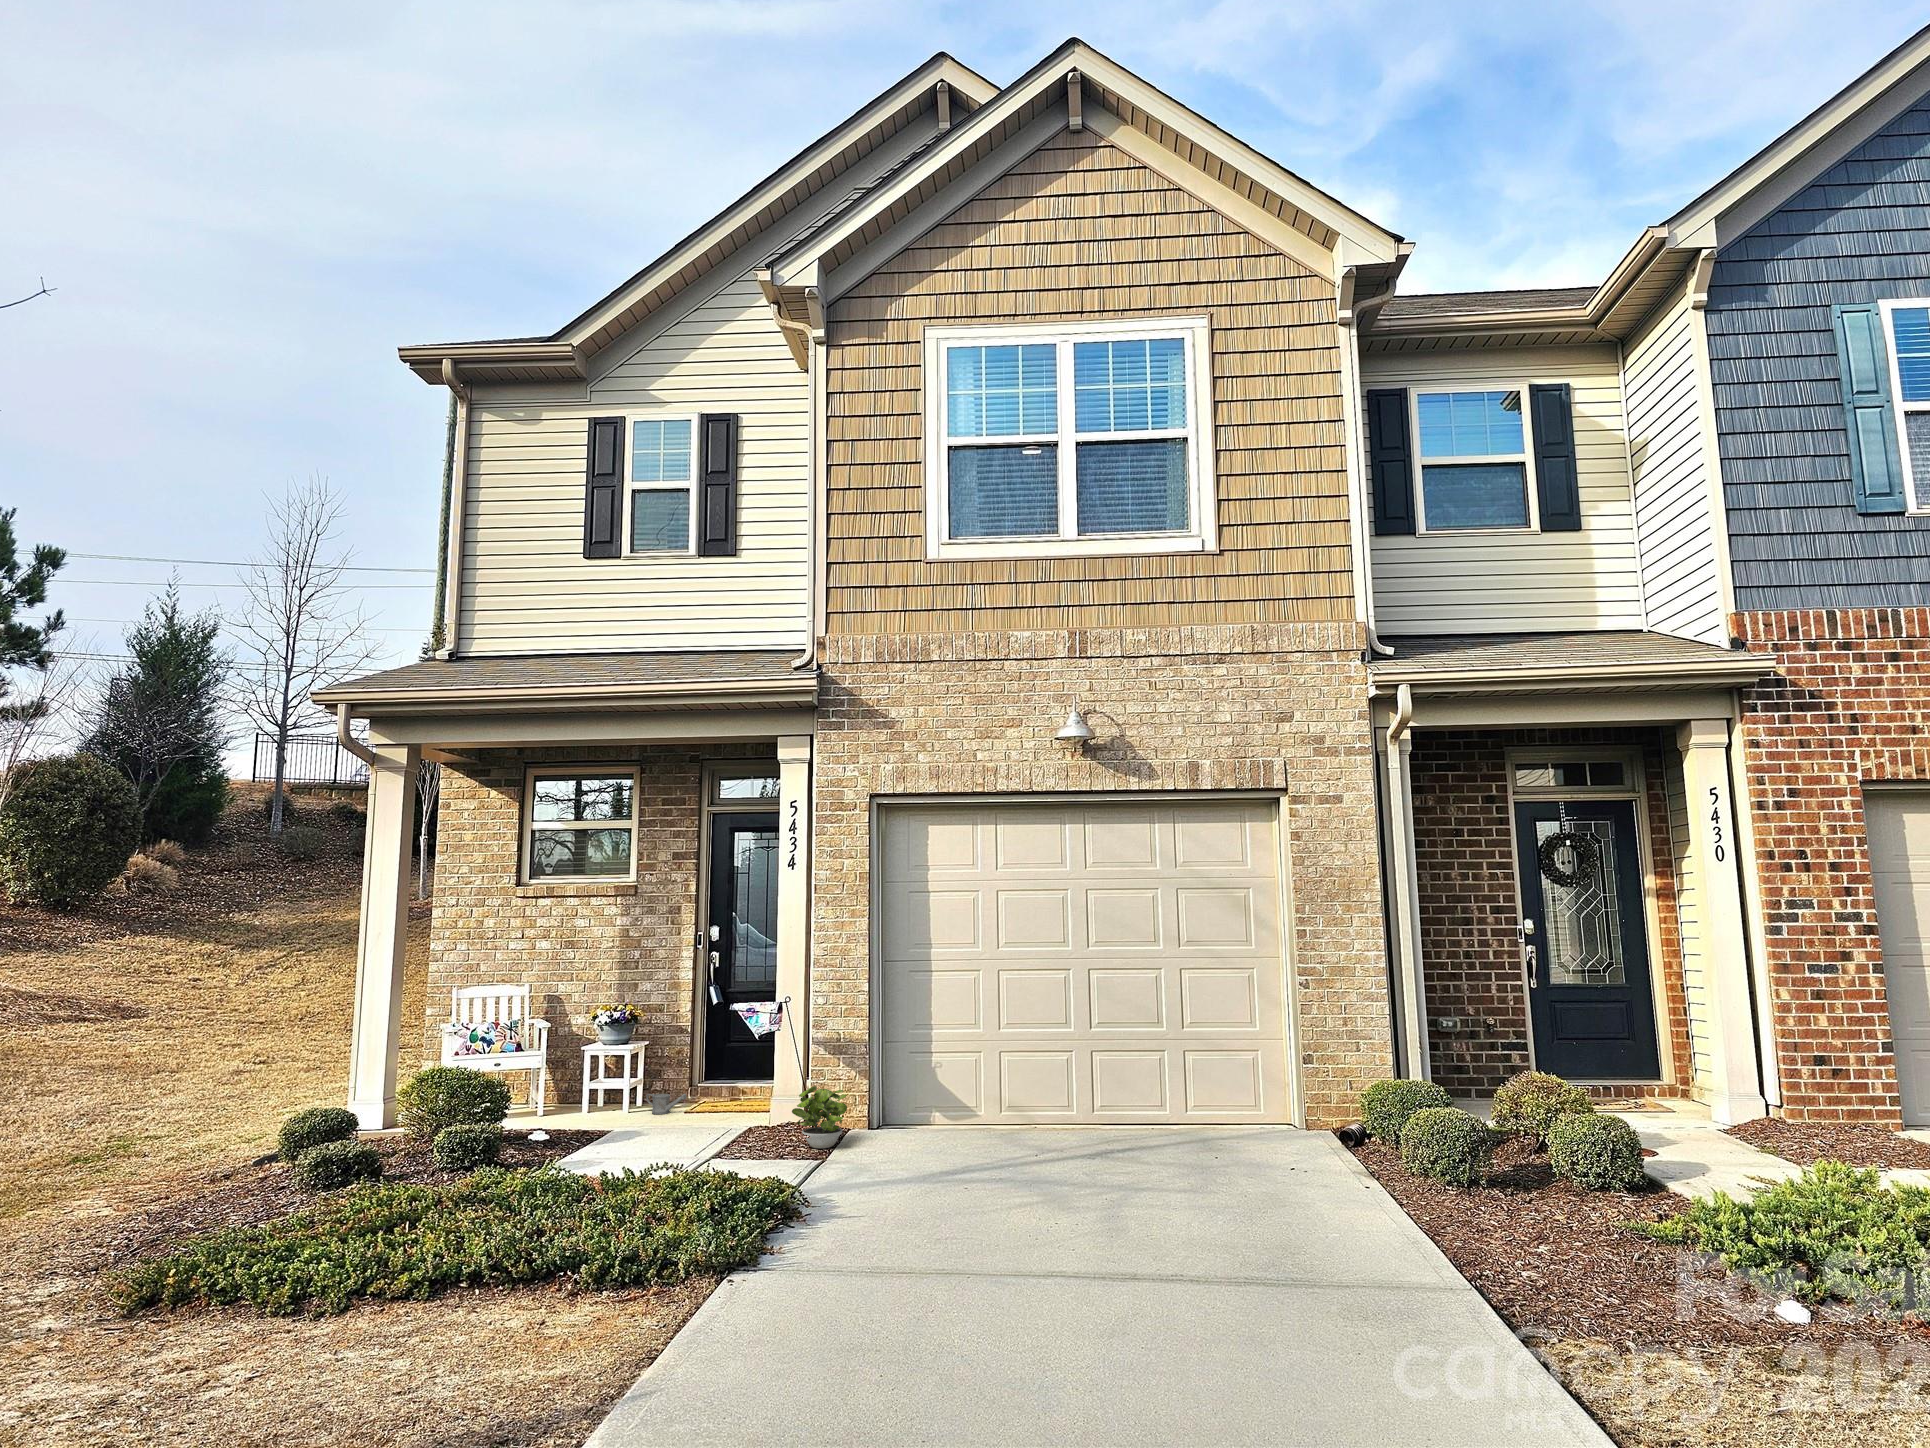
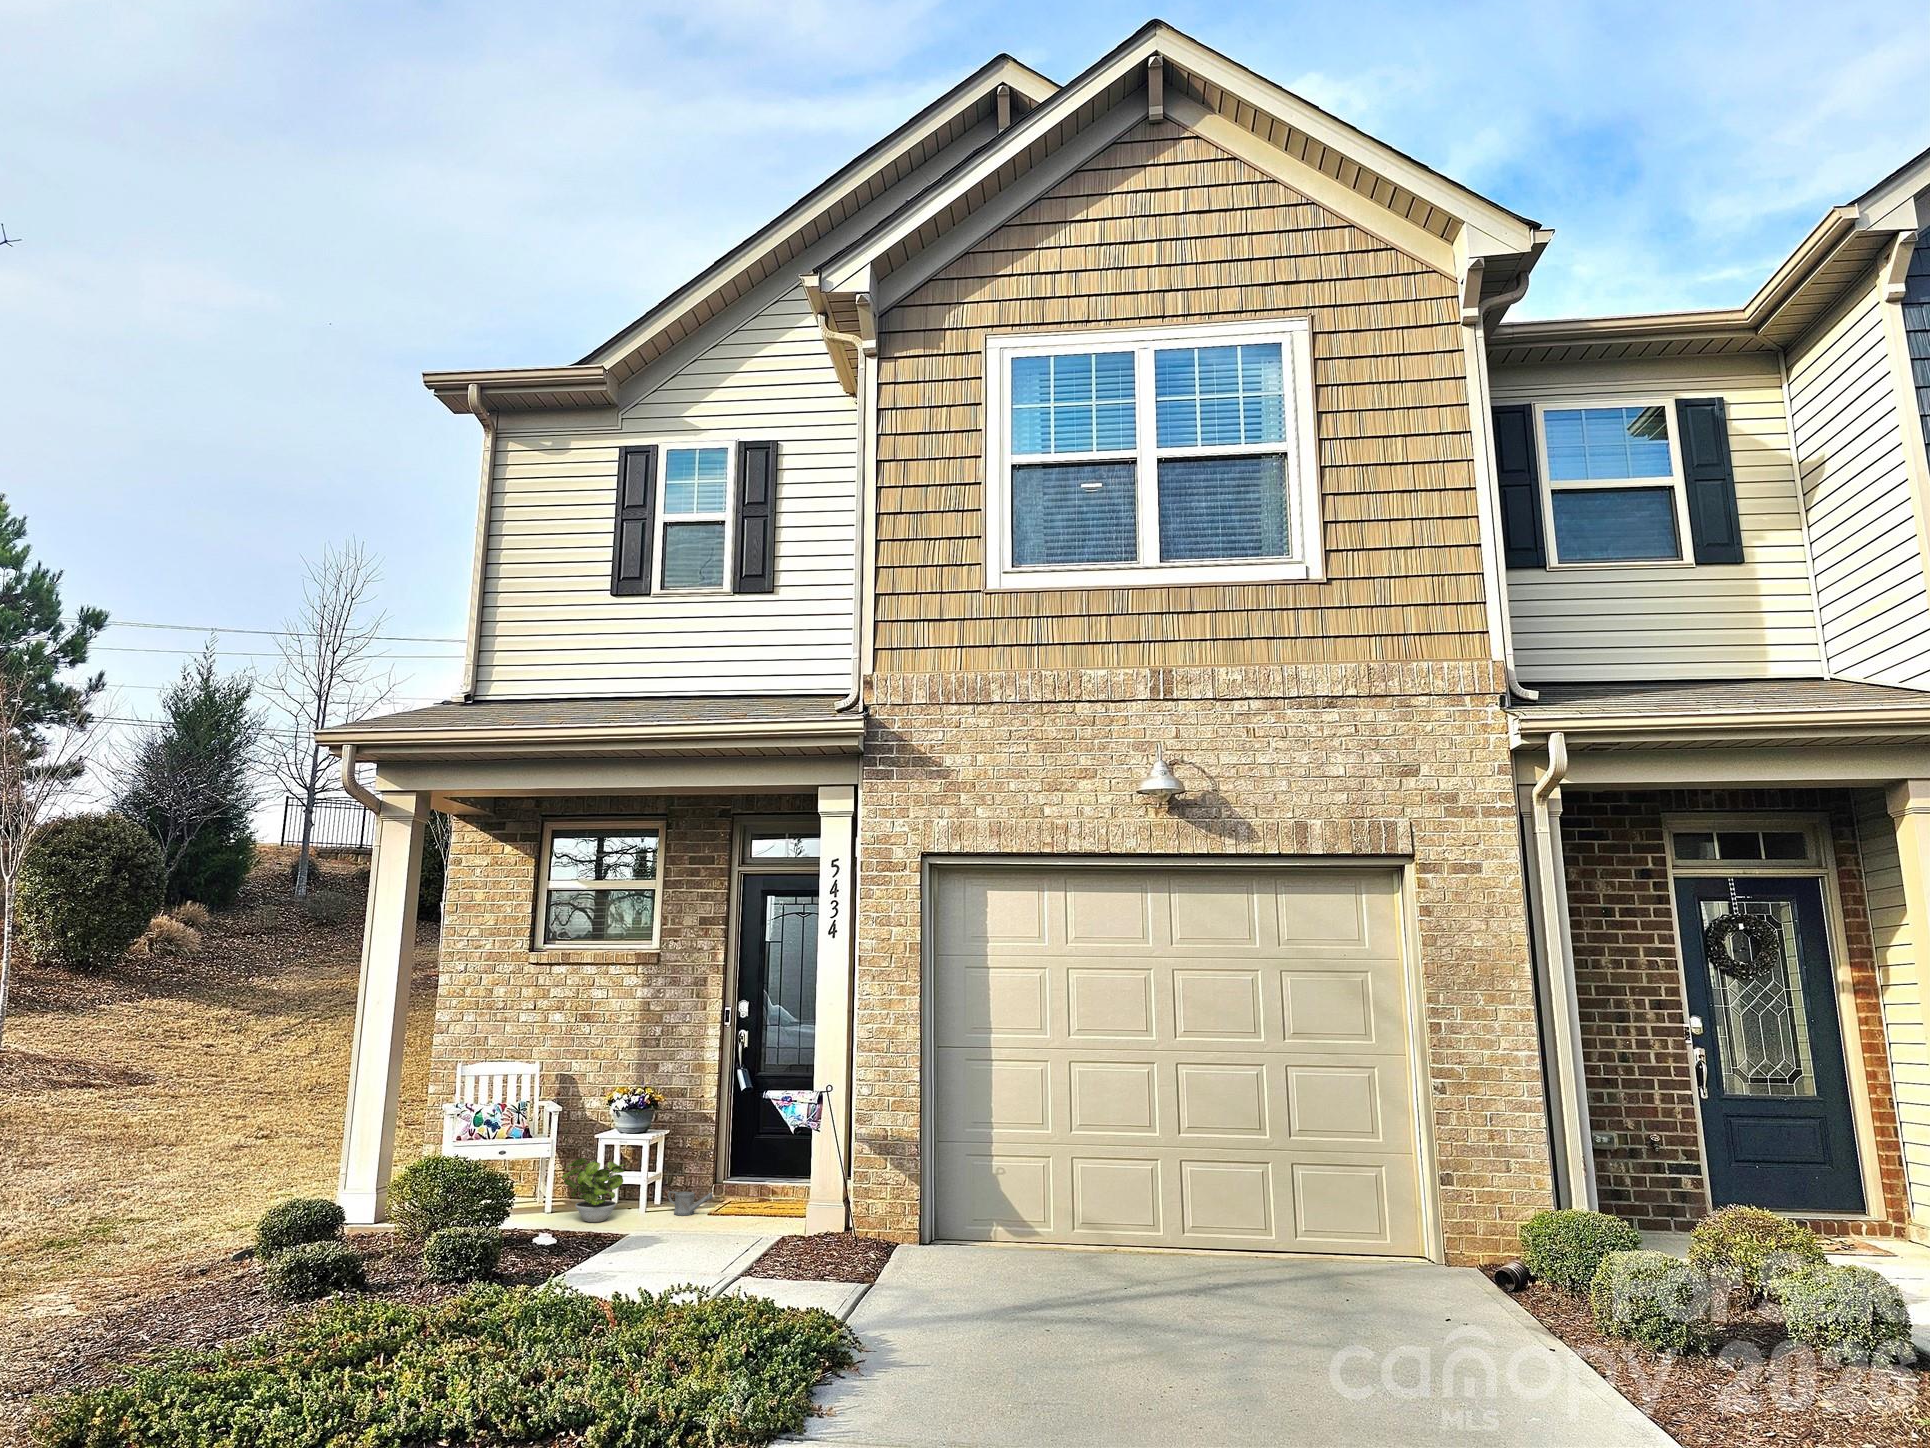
potted plant: present [792,1086,847,1149] -> present [561,1158,625,1222]

